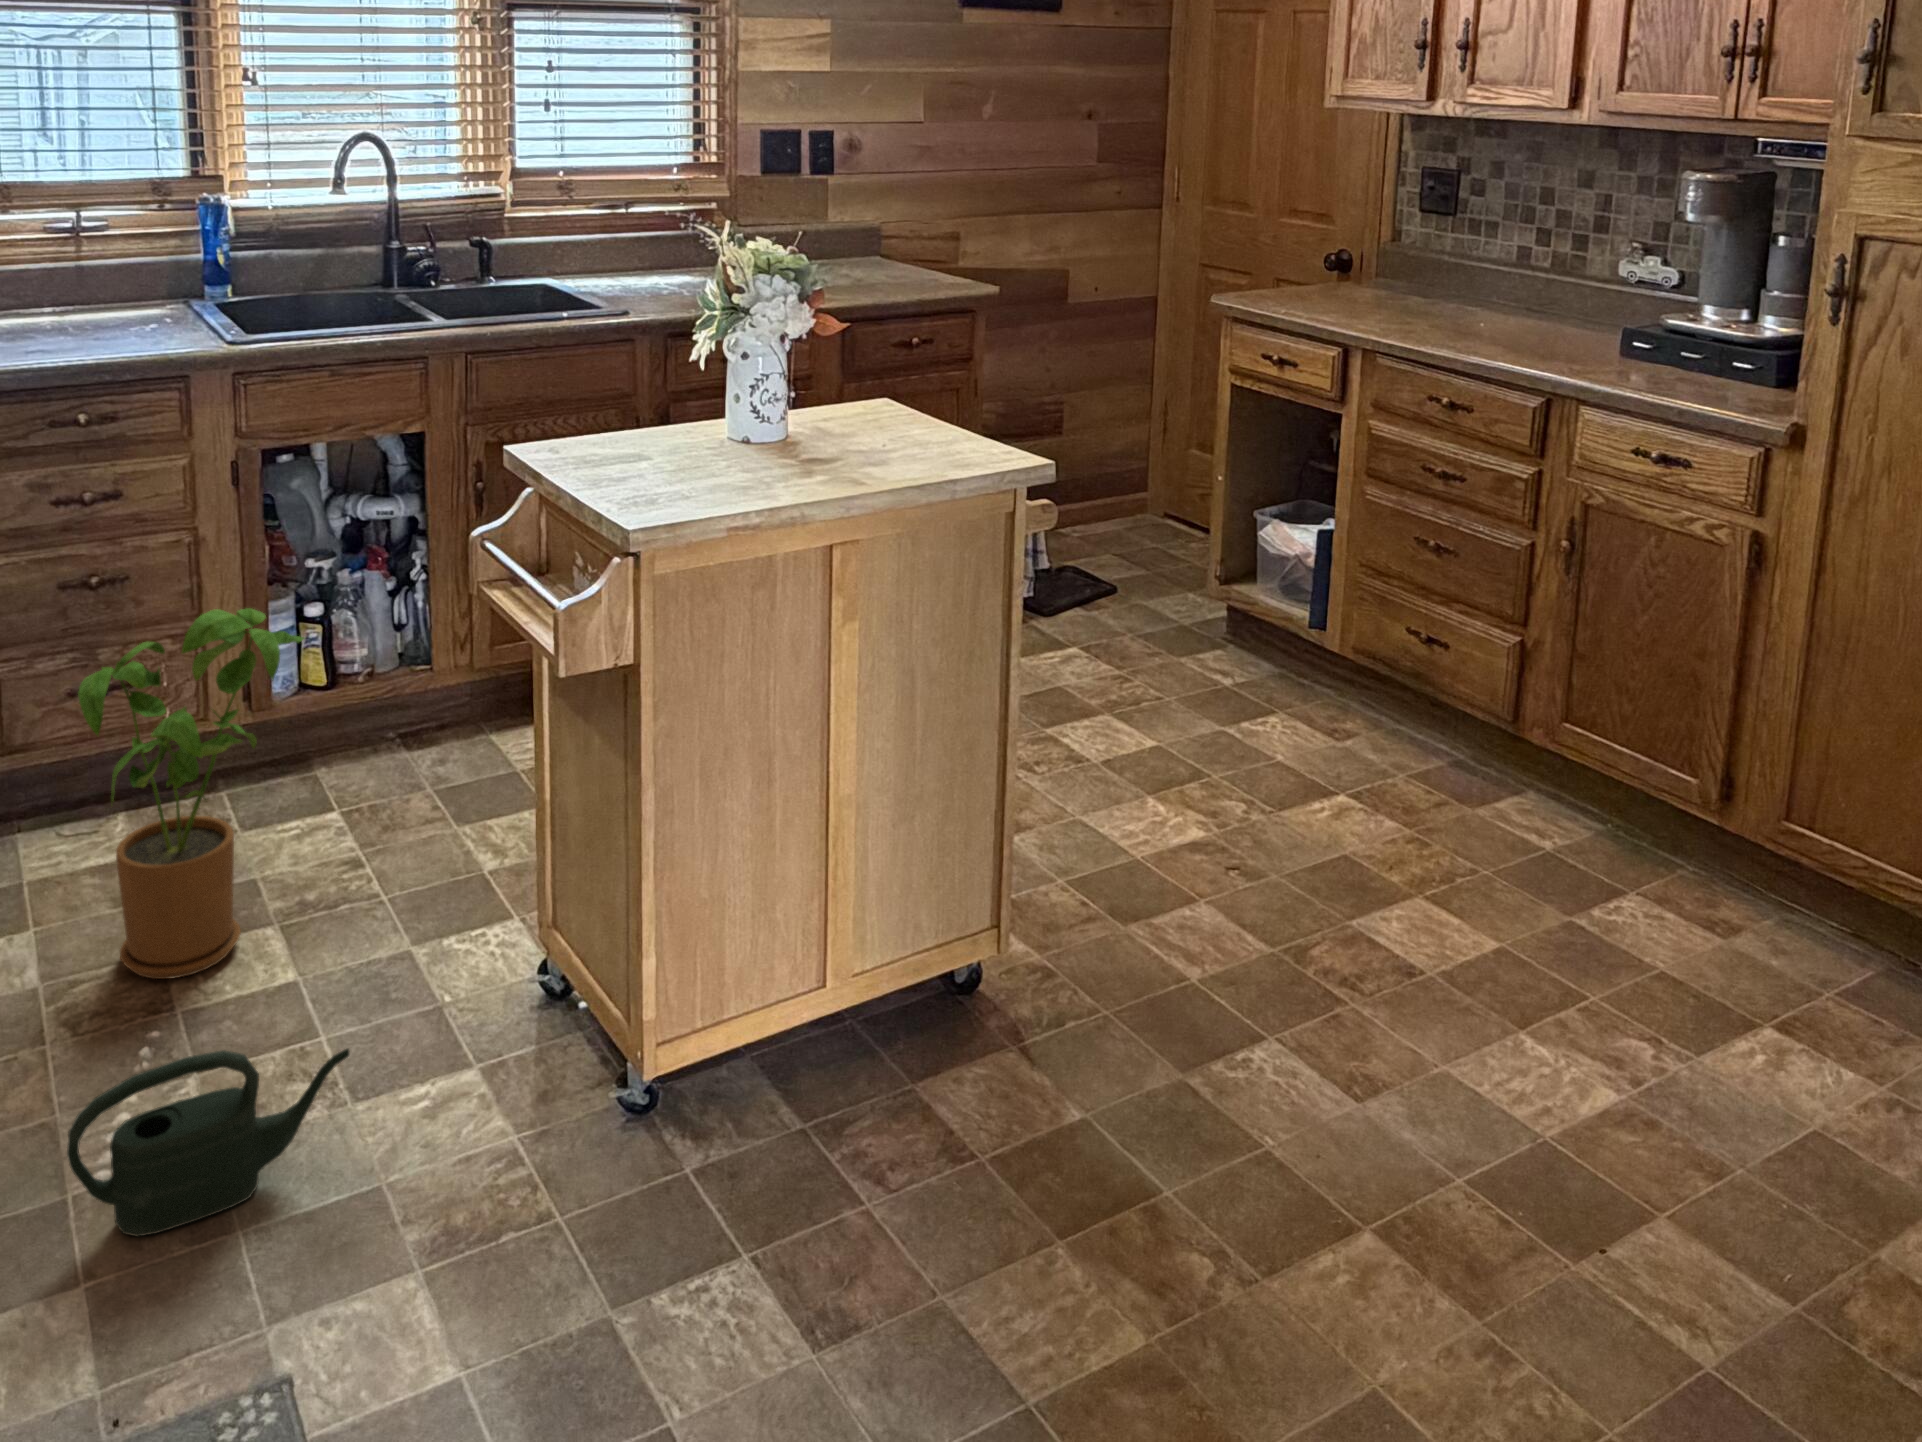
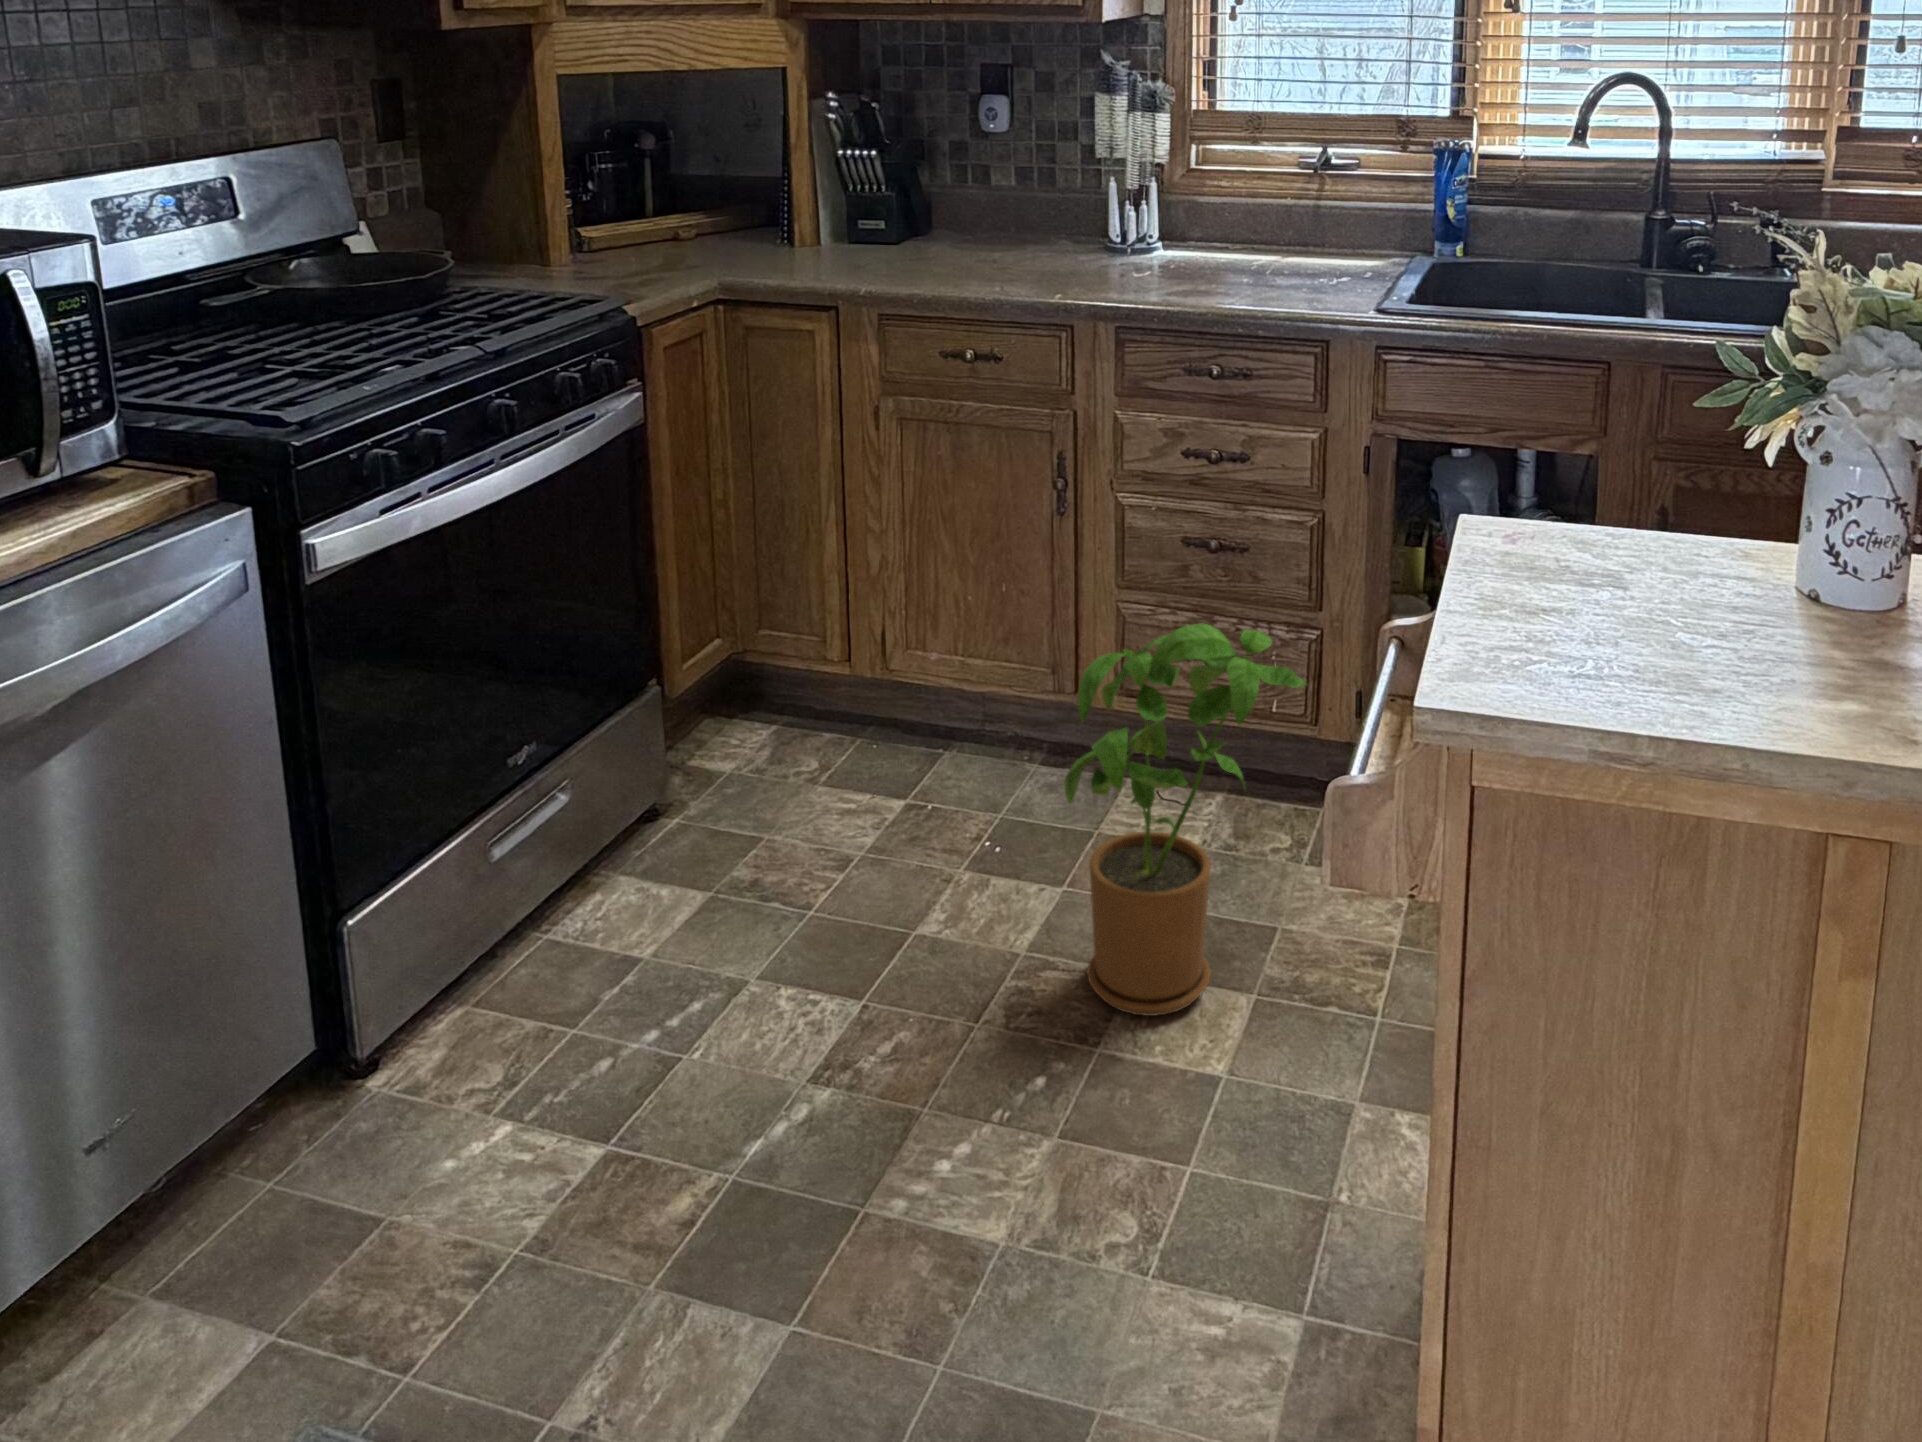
watering can: present [67,1049,350,1236] -> none [818,1126,1108,1325]

